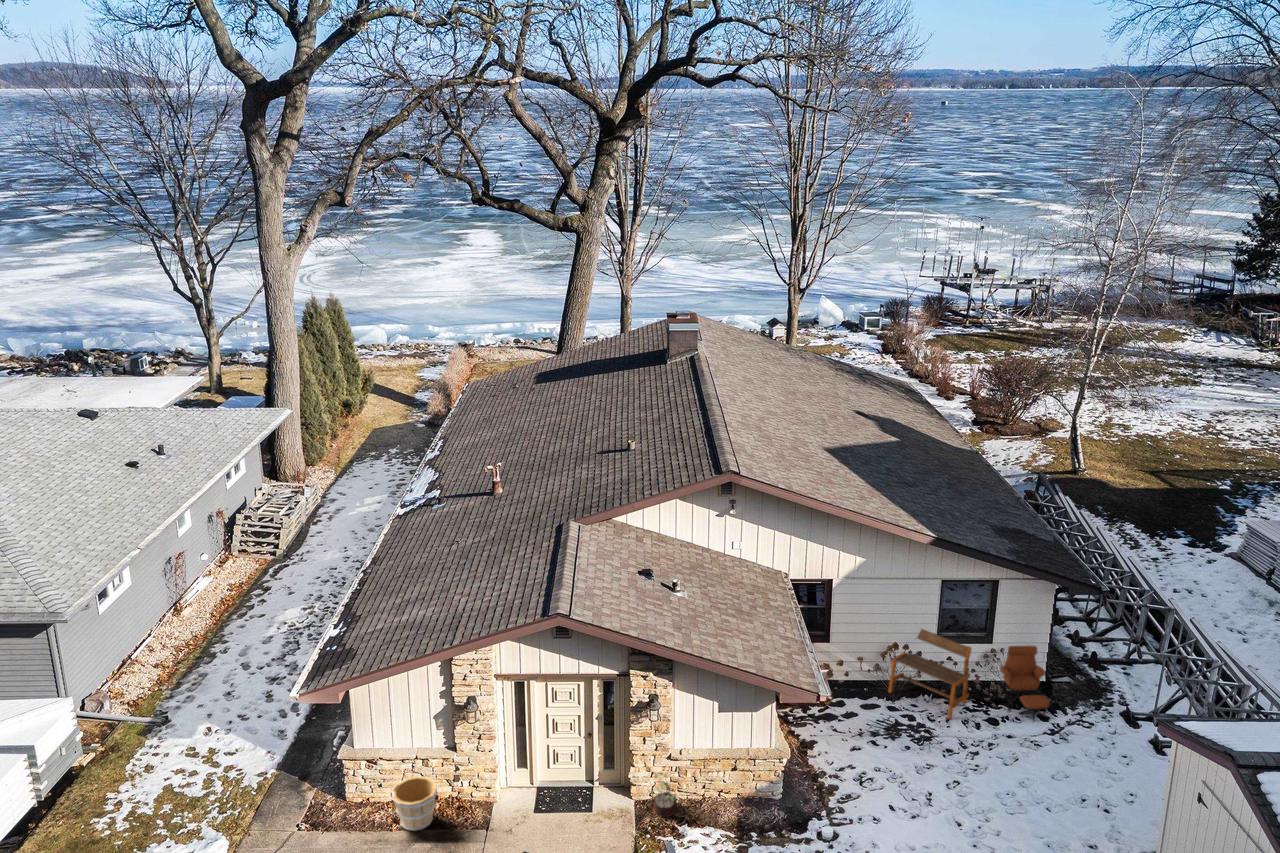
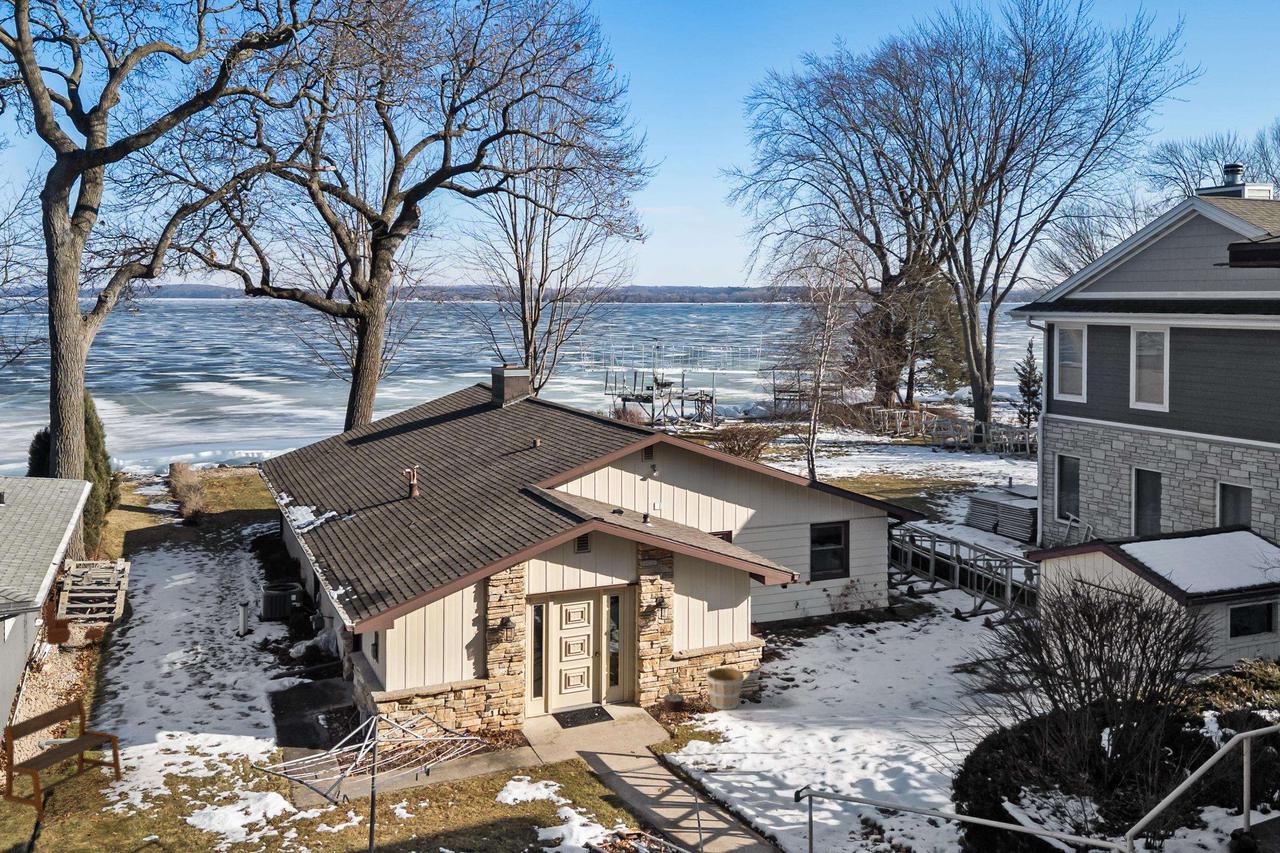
bench: present [888,629,971,719] -> present [3,698,121,822]
lounge chair: present [1000,646,1050,721] -> present [47,602,107,652]
wooden bucket: present [392,776,437,831] -> present [706,667,744,710]

